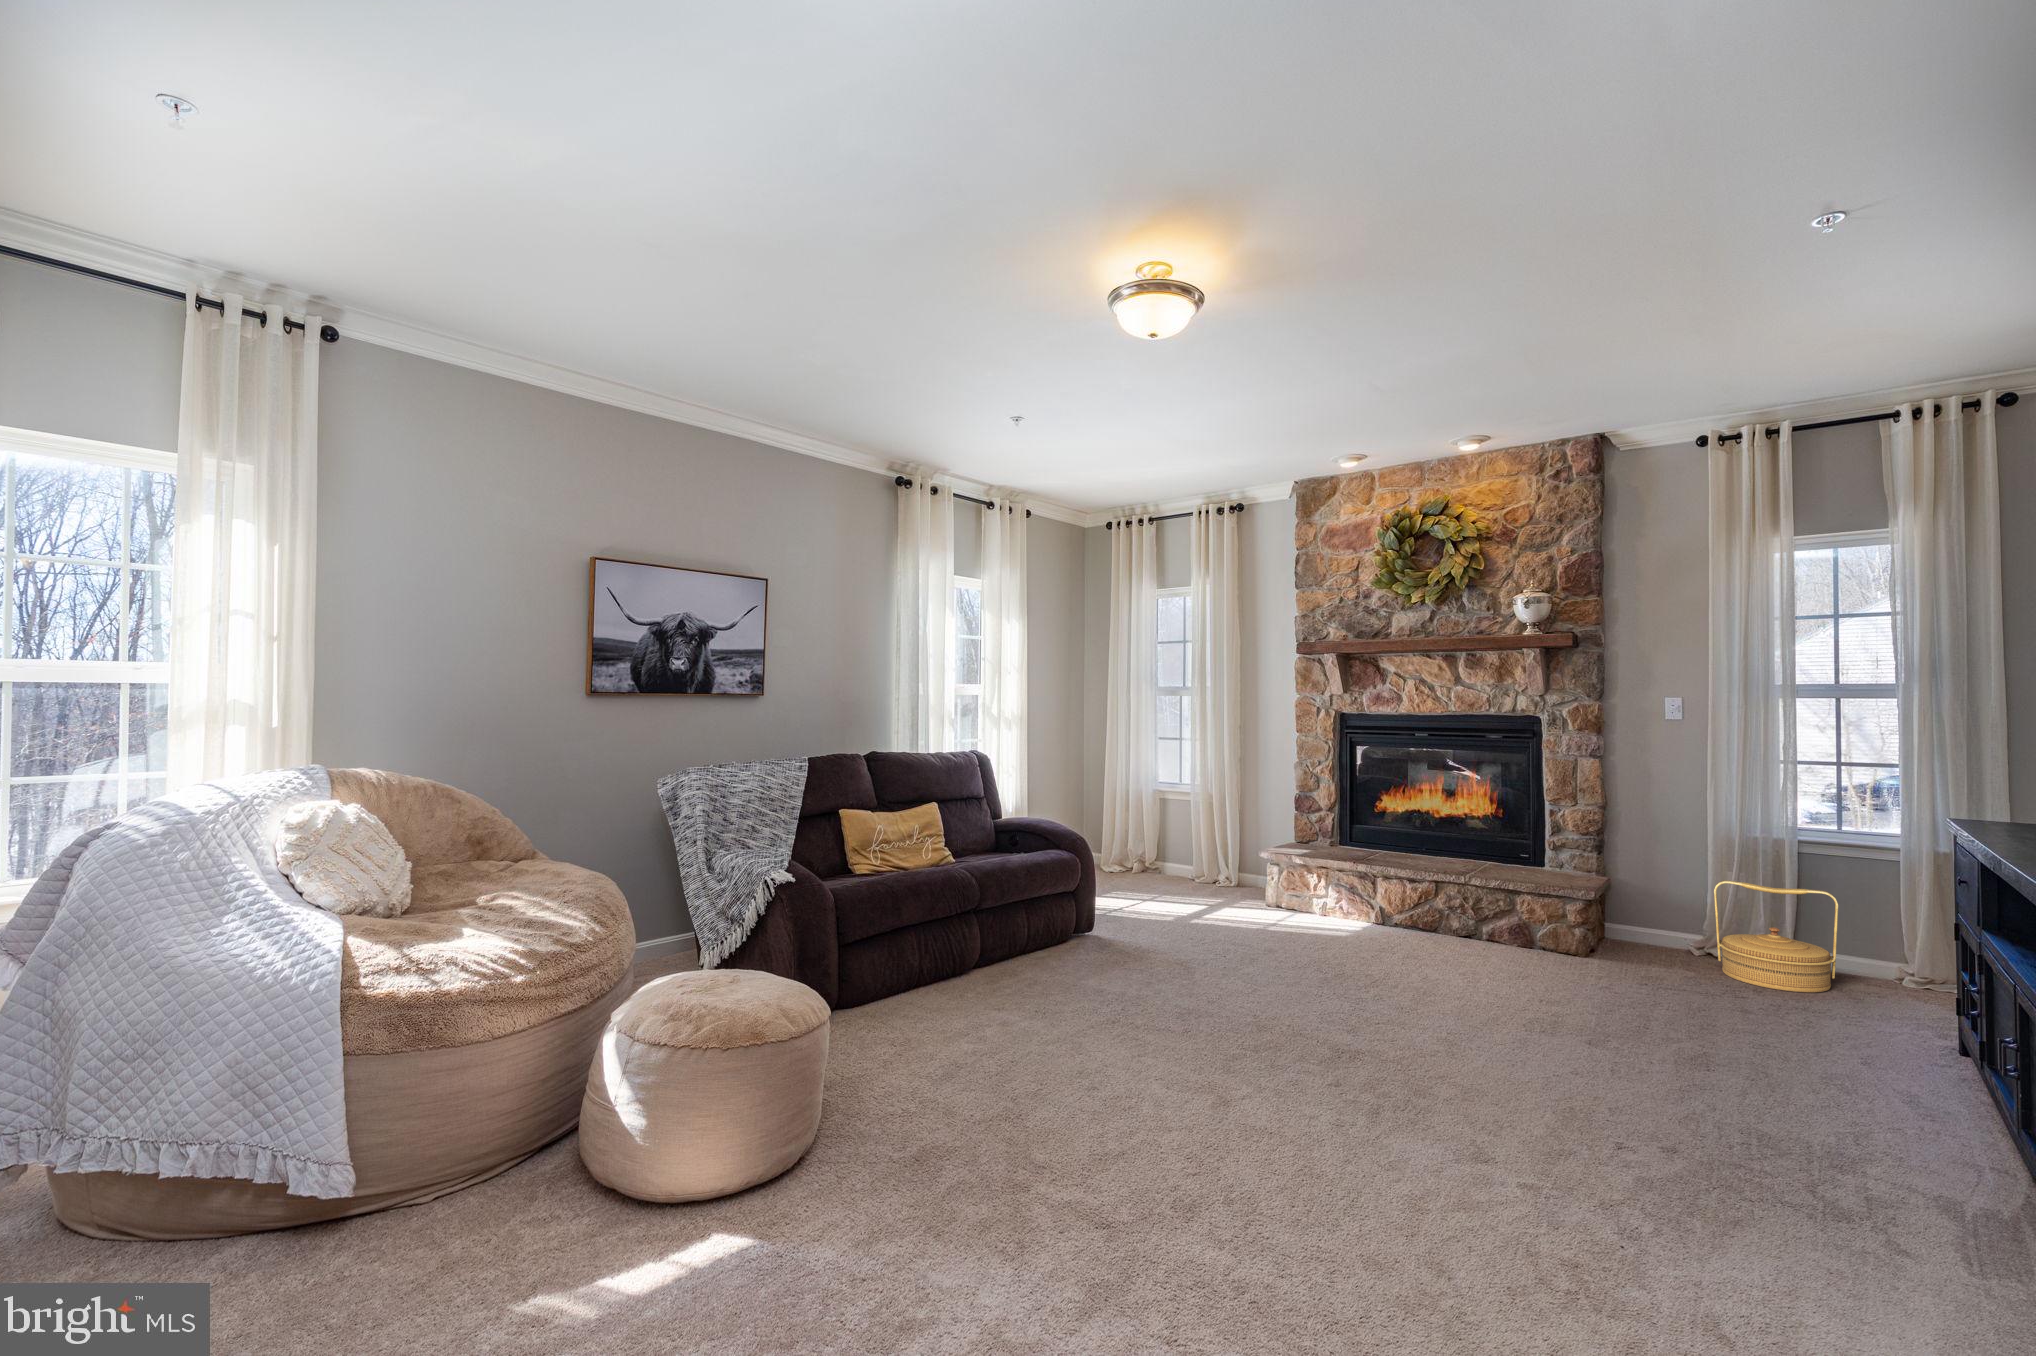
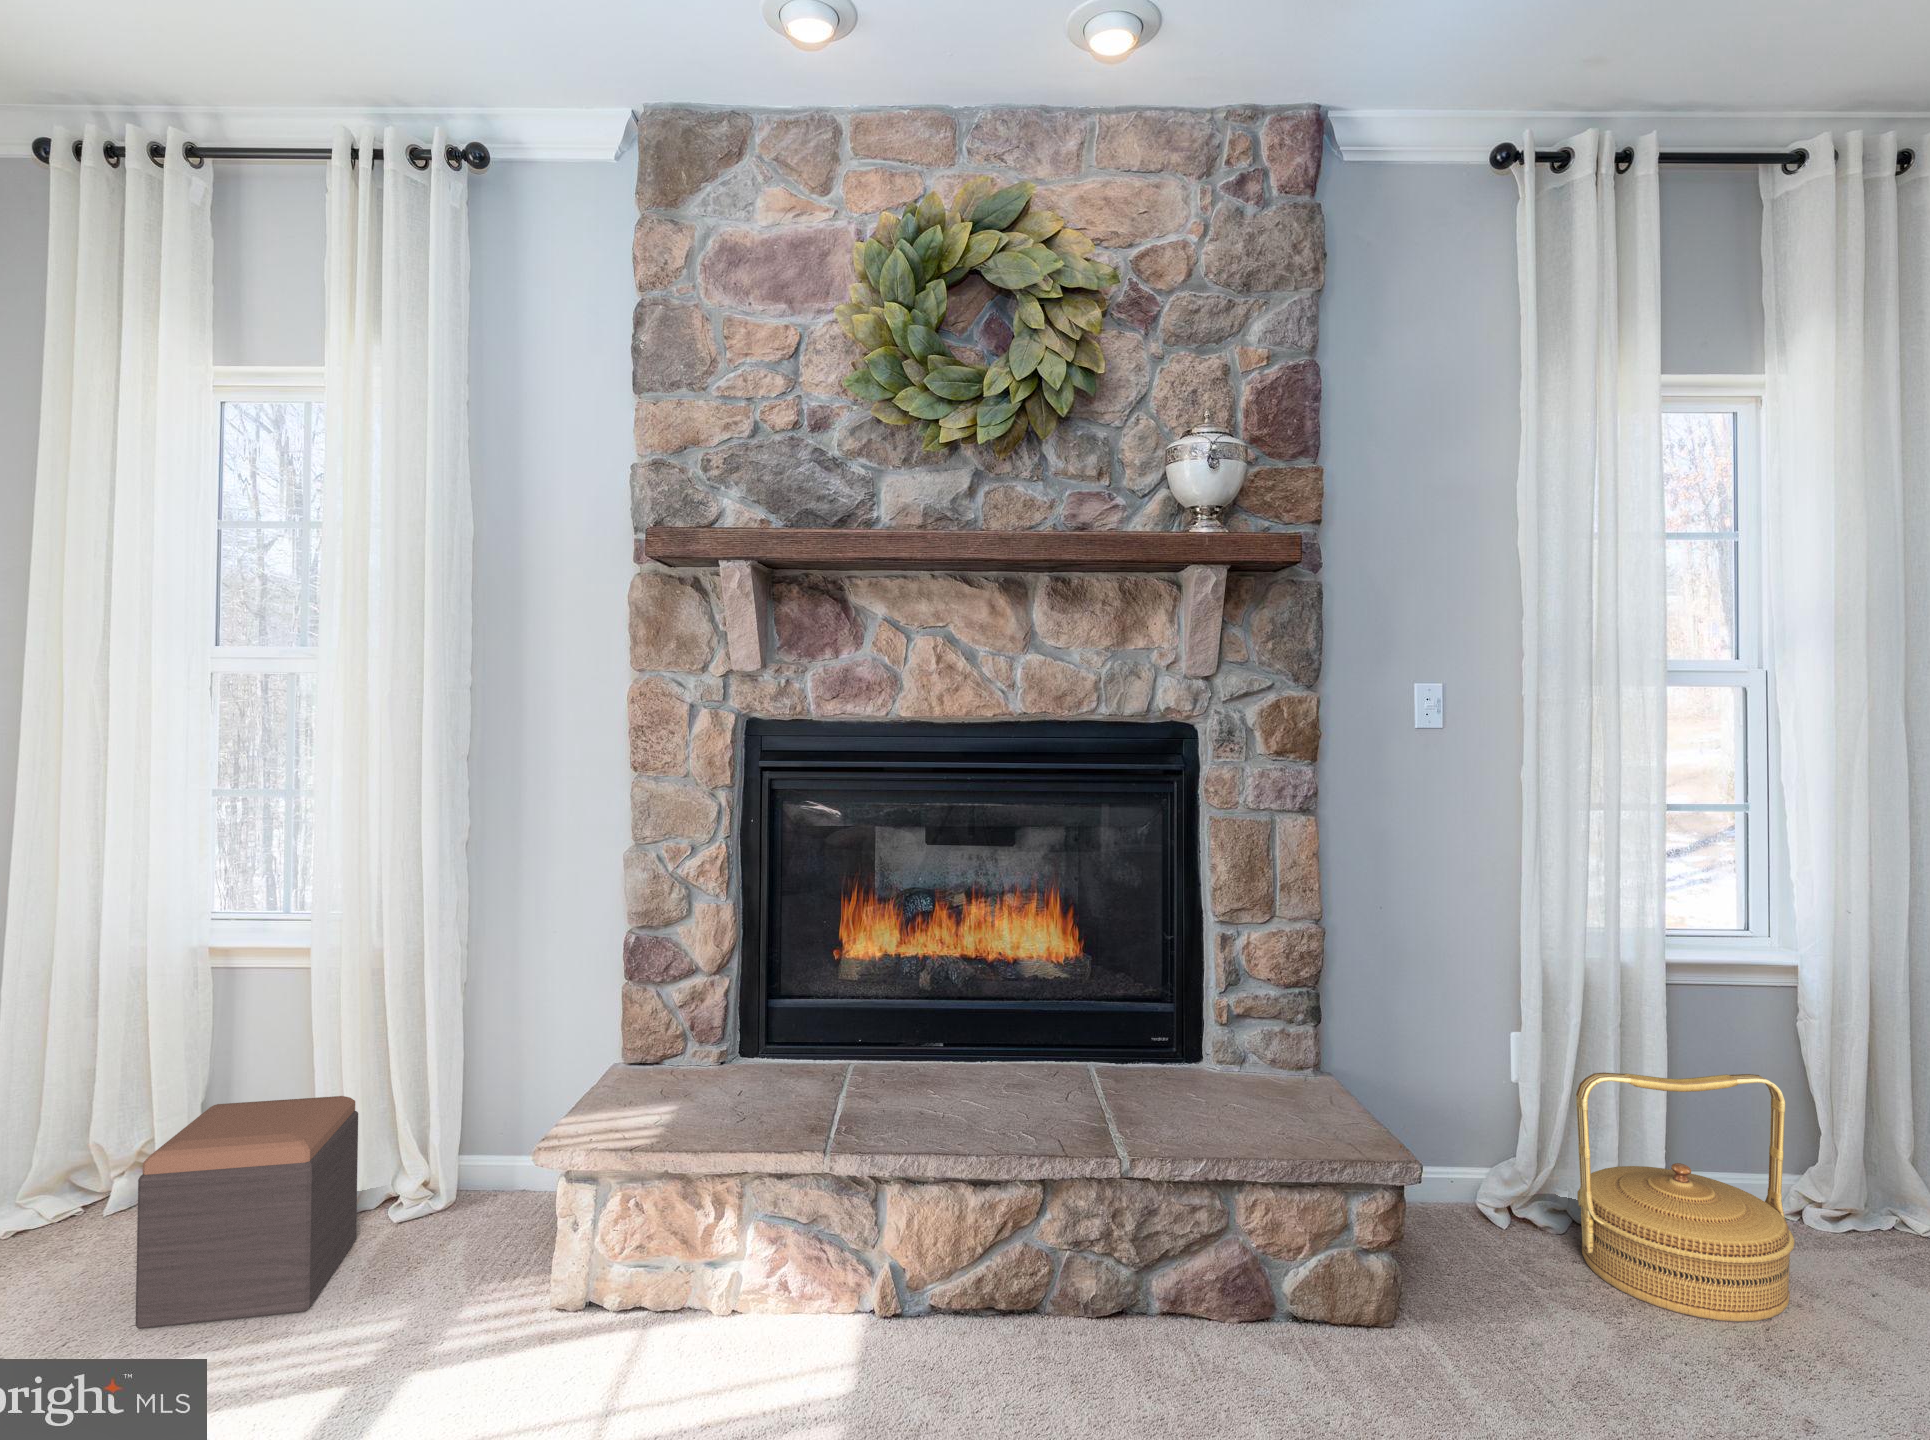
footstool: none [1150,834,1207,895] -> present [135,1096,358,1329]

